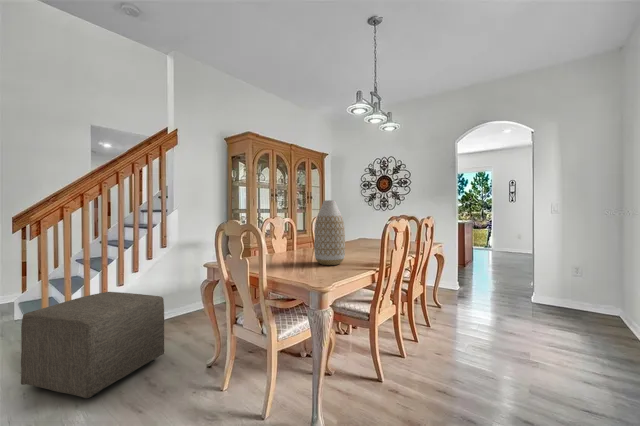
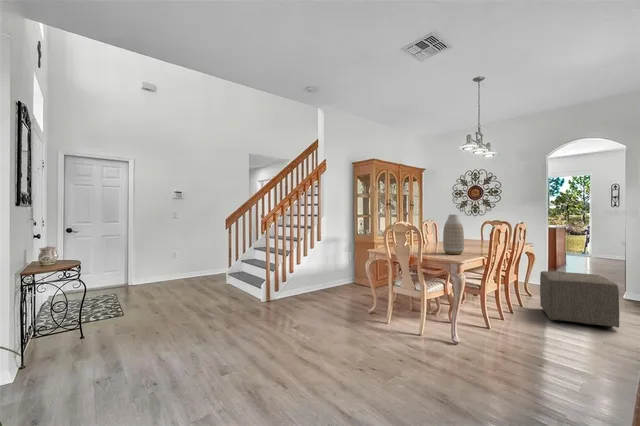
ottoman: present [21,292,164,398] -> present [540,271,619,329]

